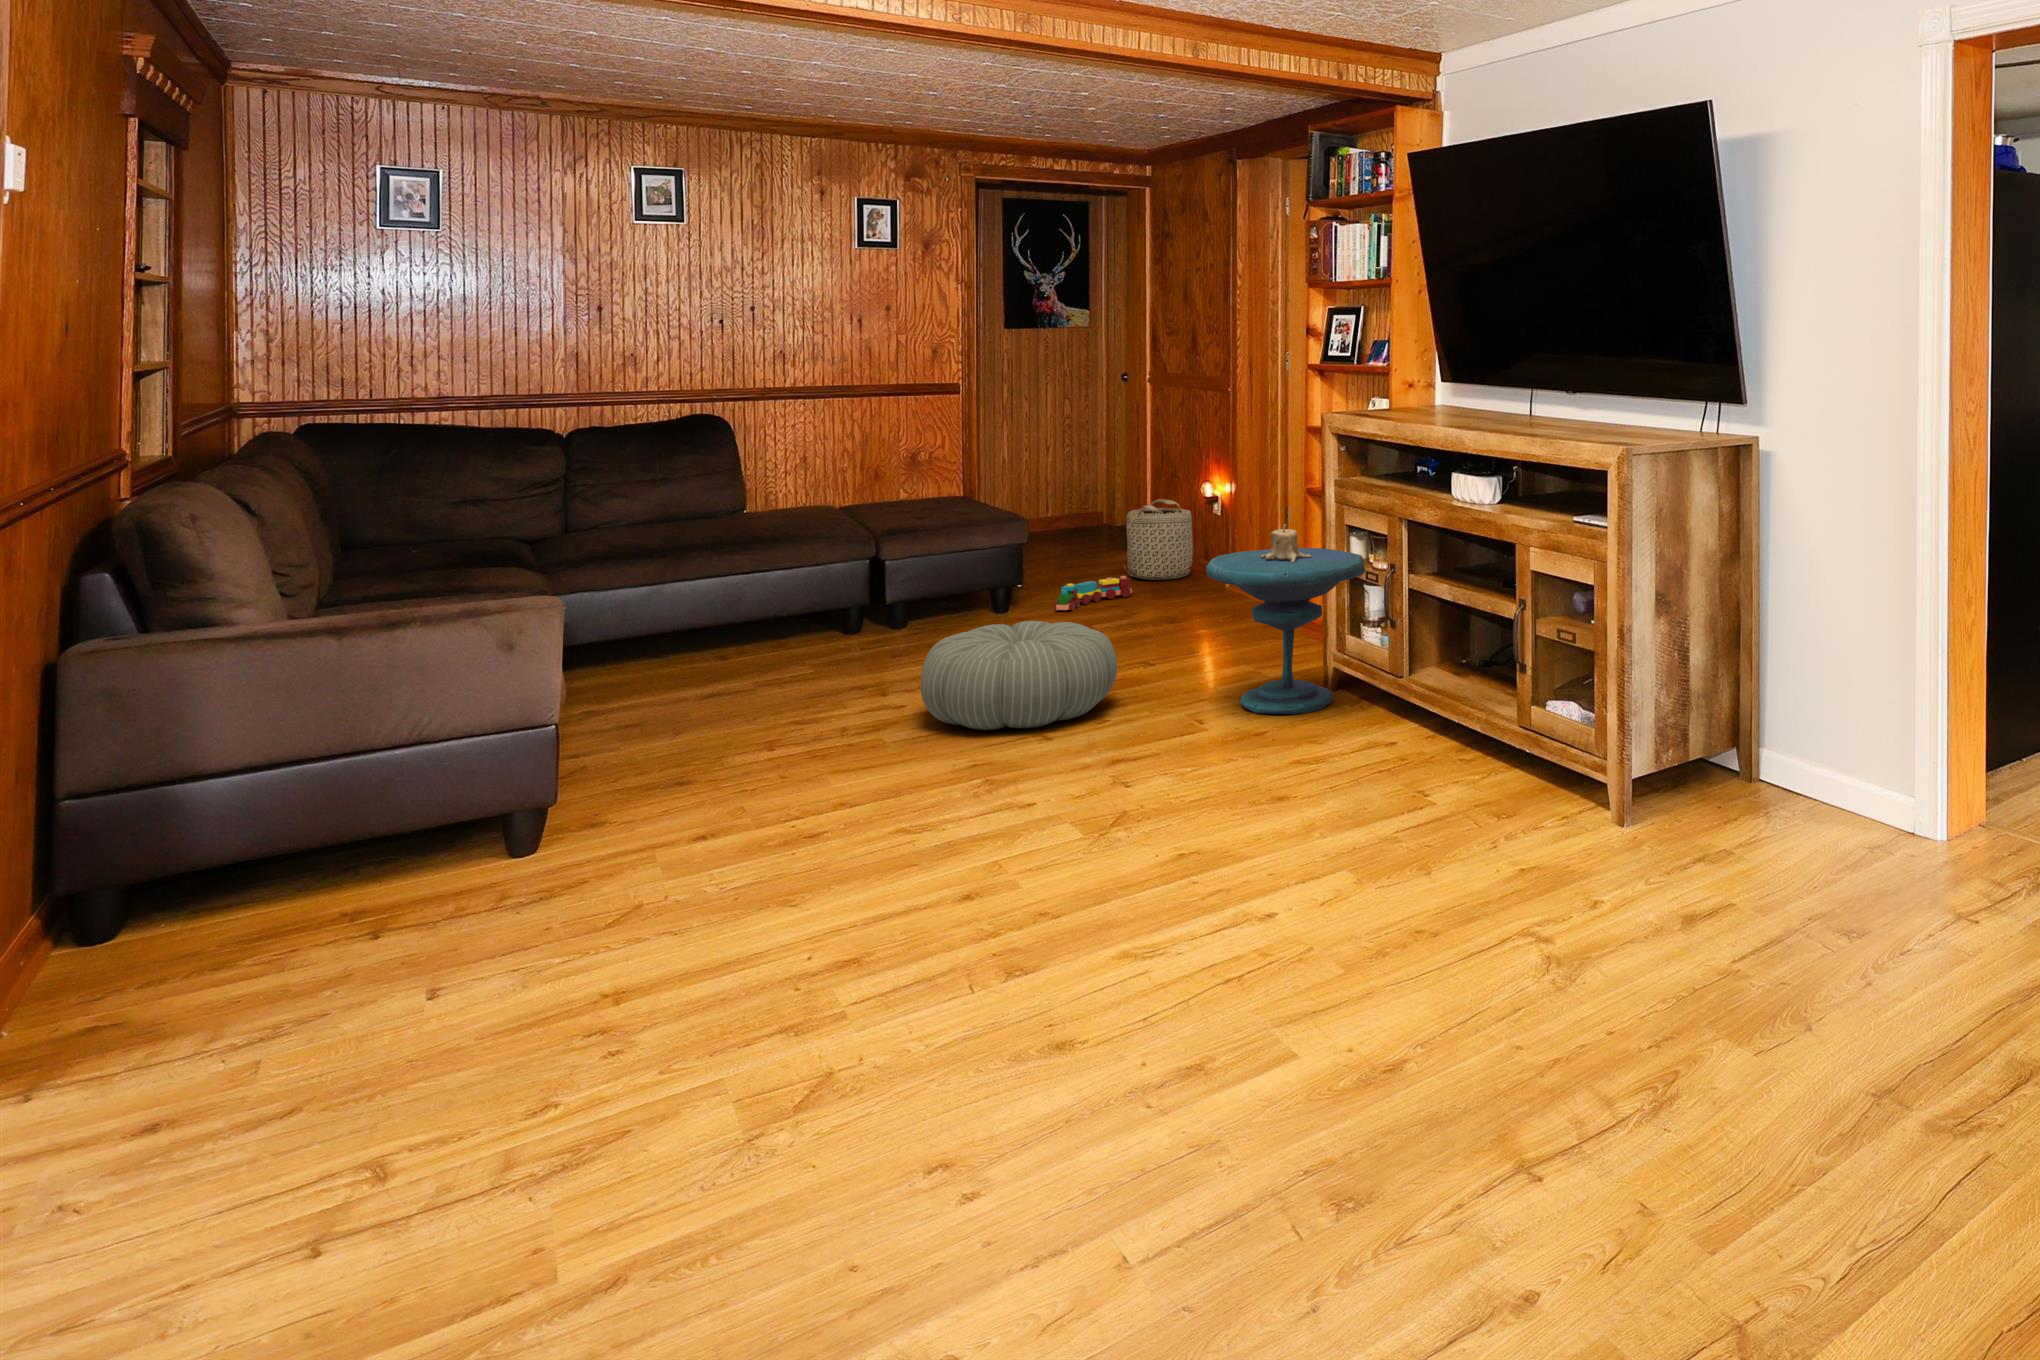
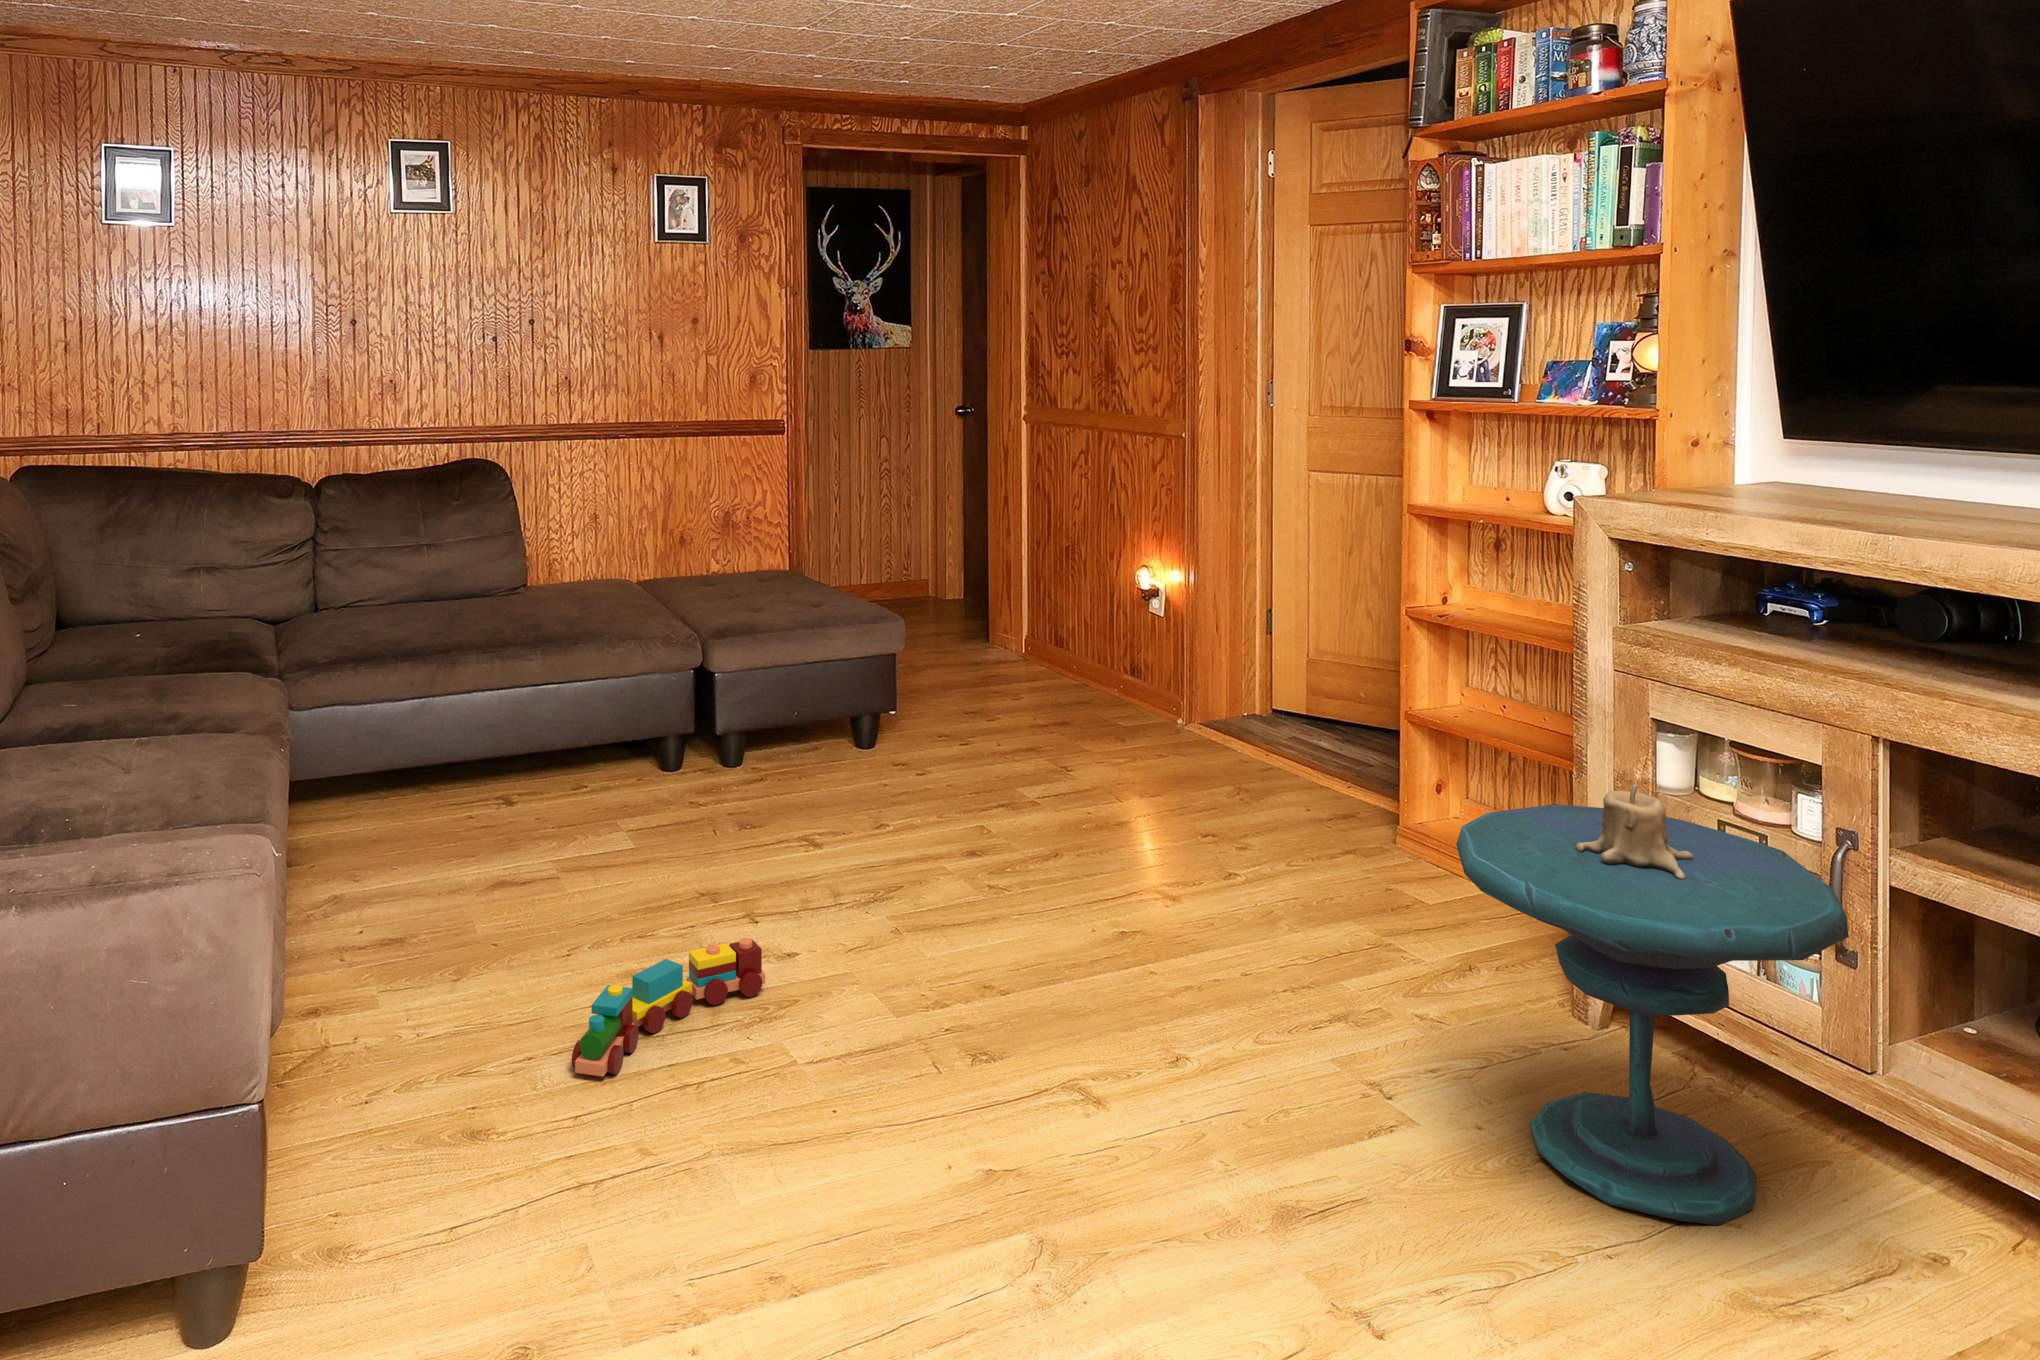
basket: present [1124,499,1193,580] -> none [1017,590,1120,713]
toy train: present [1054,576,1132,611] -> present [572,938,765,1076]
pouf: present [921,621,1117,730] -> none [905,914,1275,1205]

